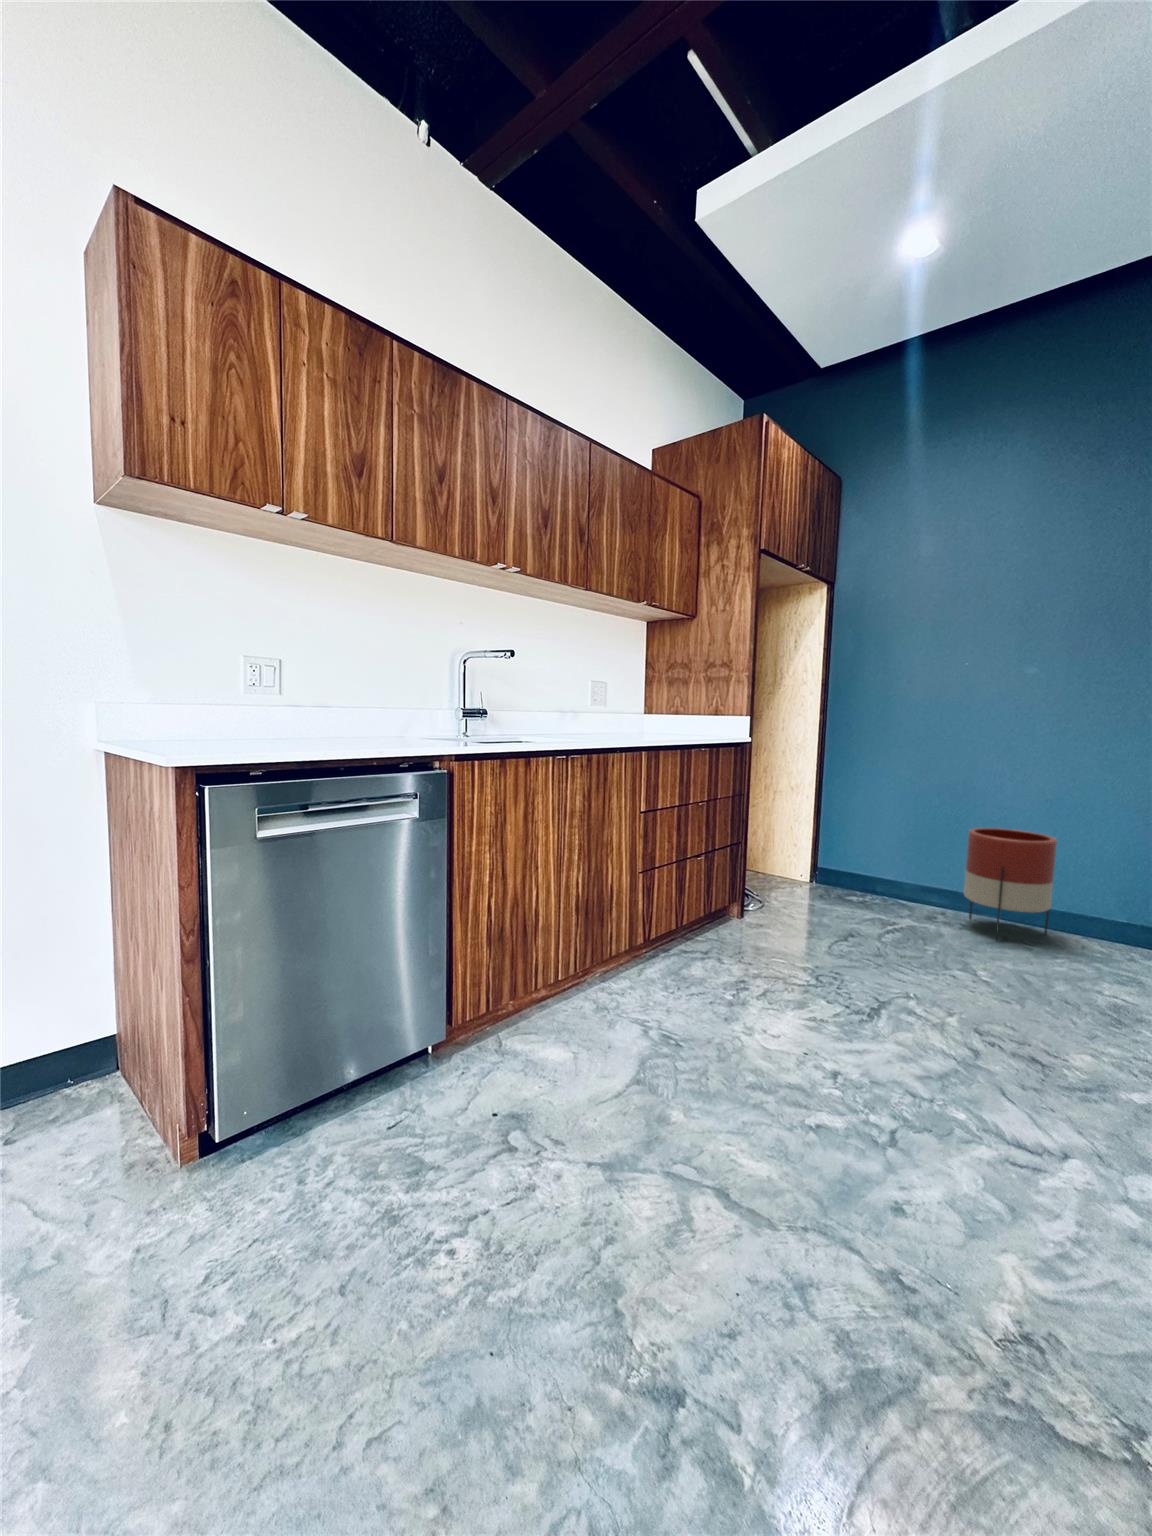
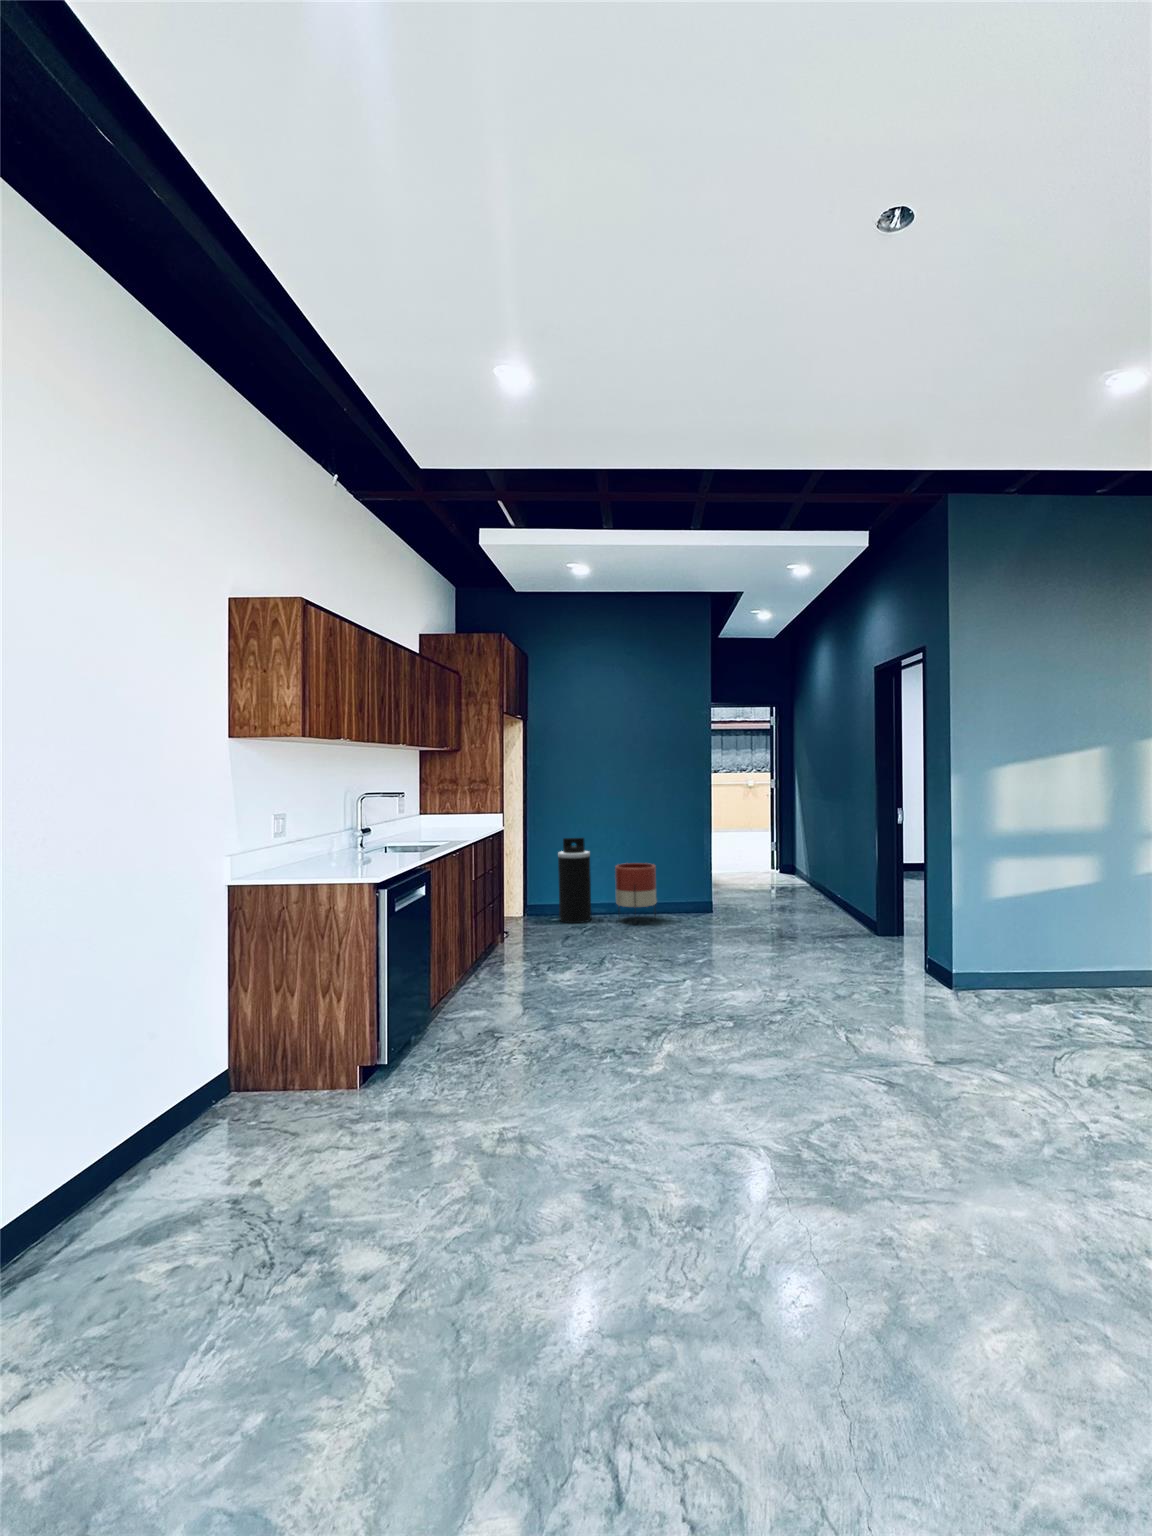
trash can: none [859,773,924,914] -> present [558,838,591,923]

